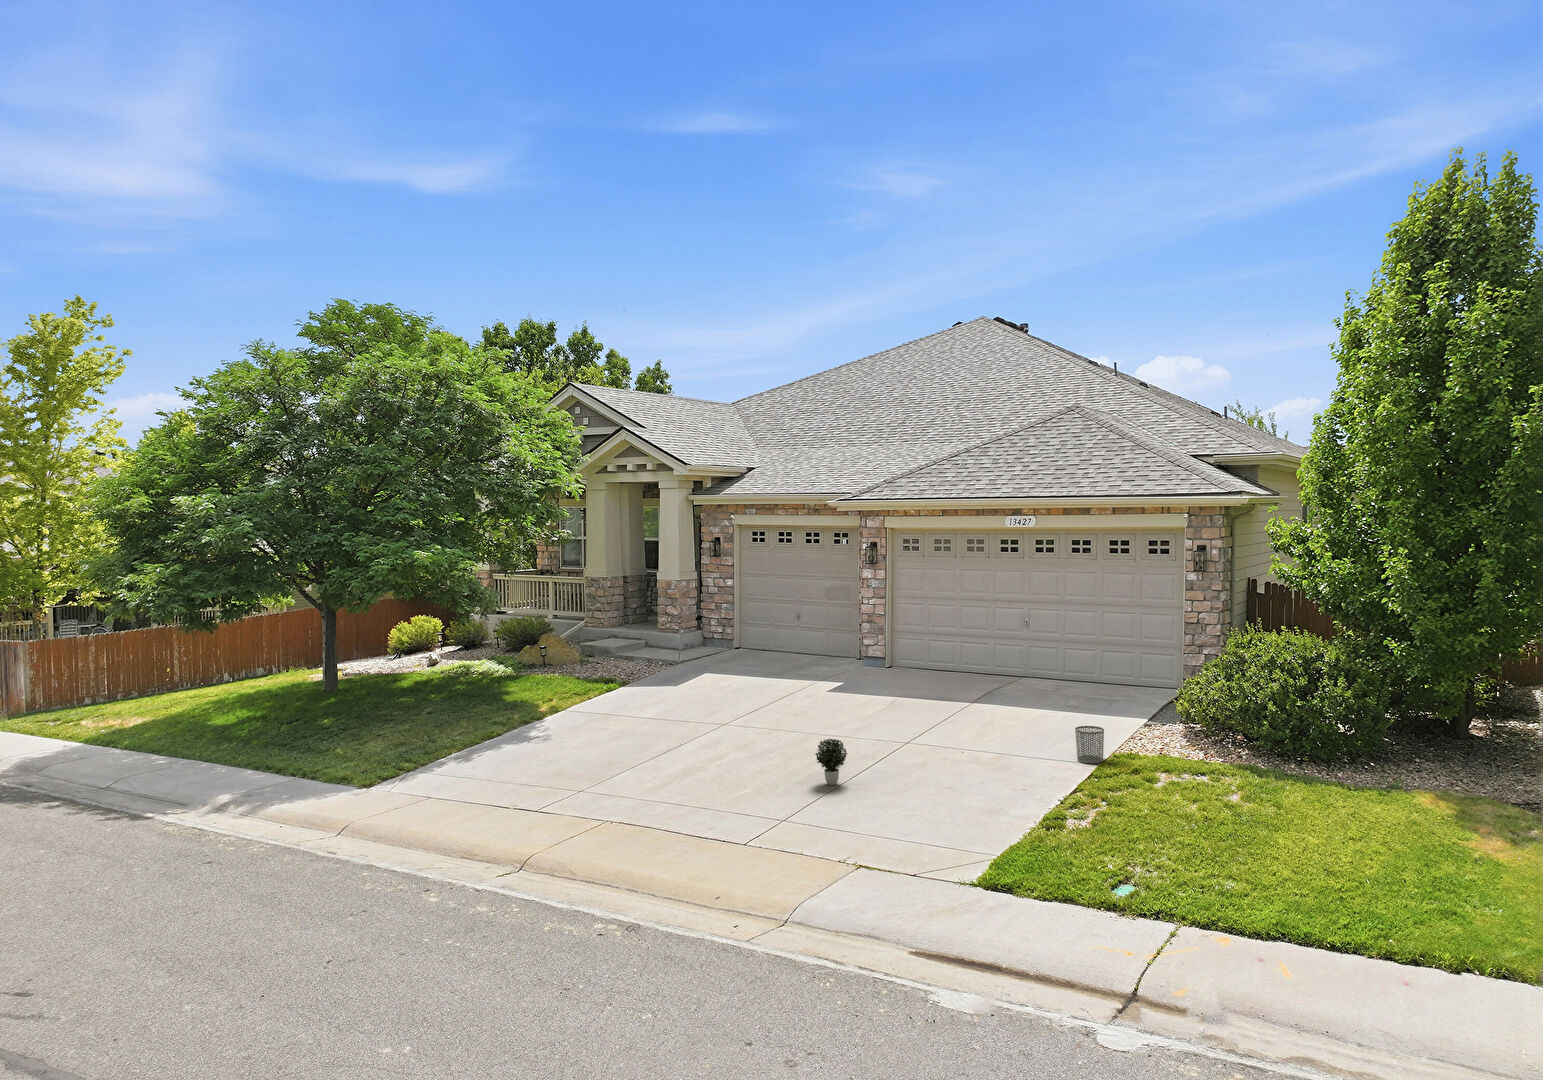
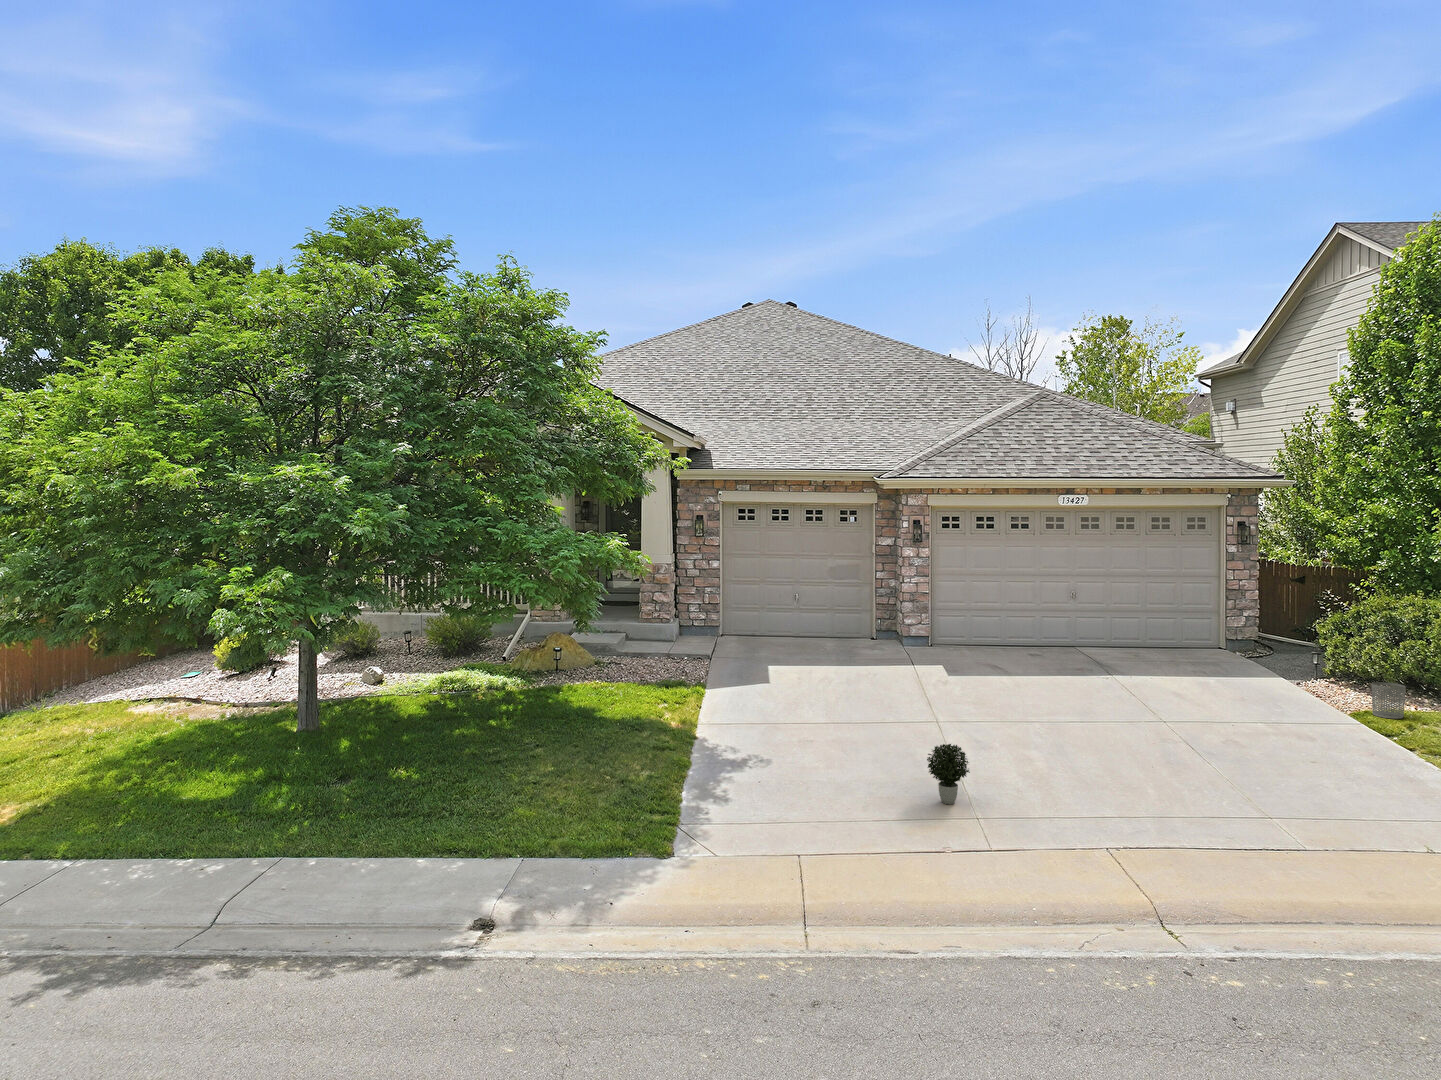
potted plant: present [816,739,847,785] -> present [927,744,970,804]

